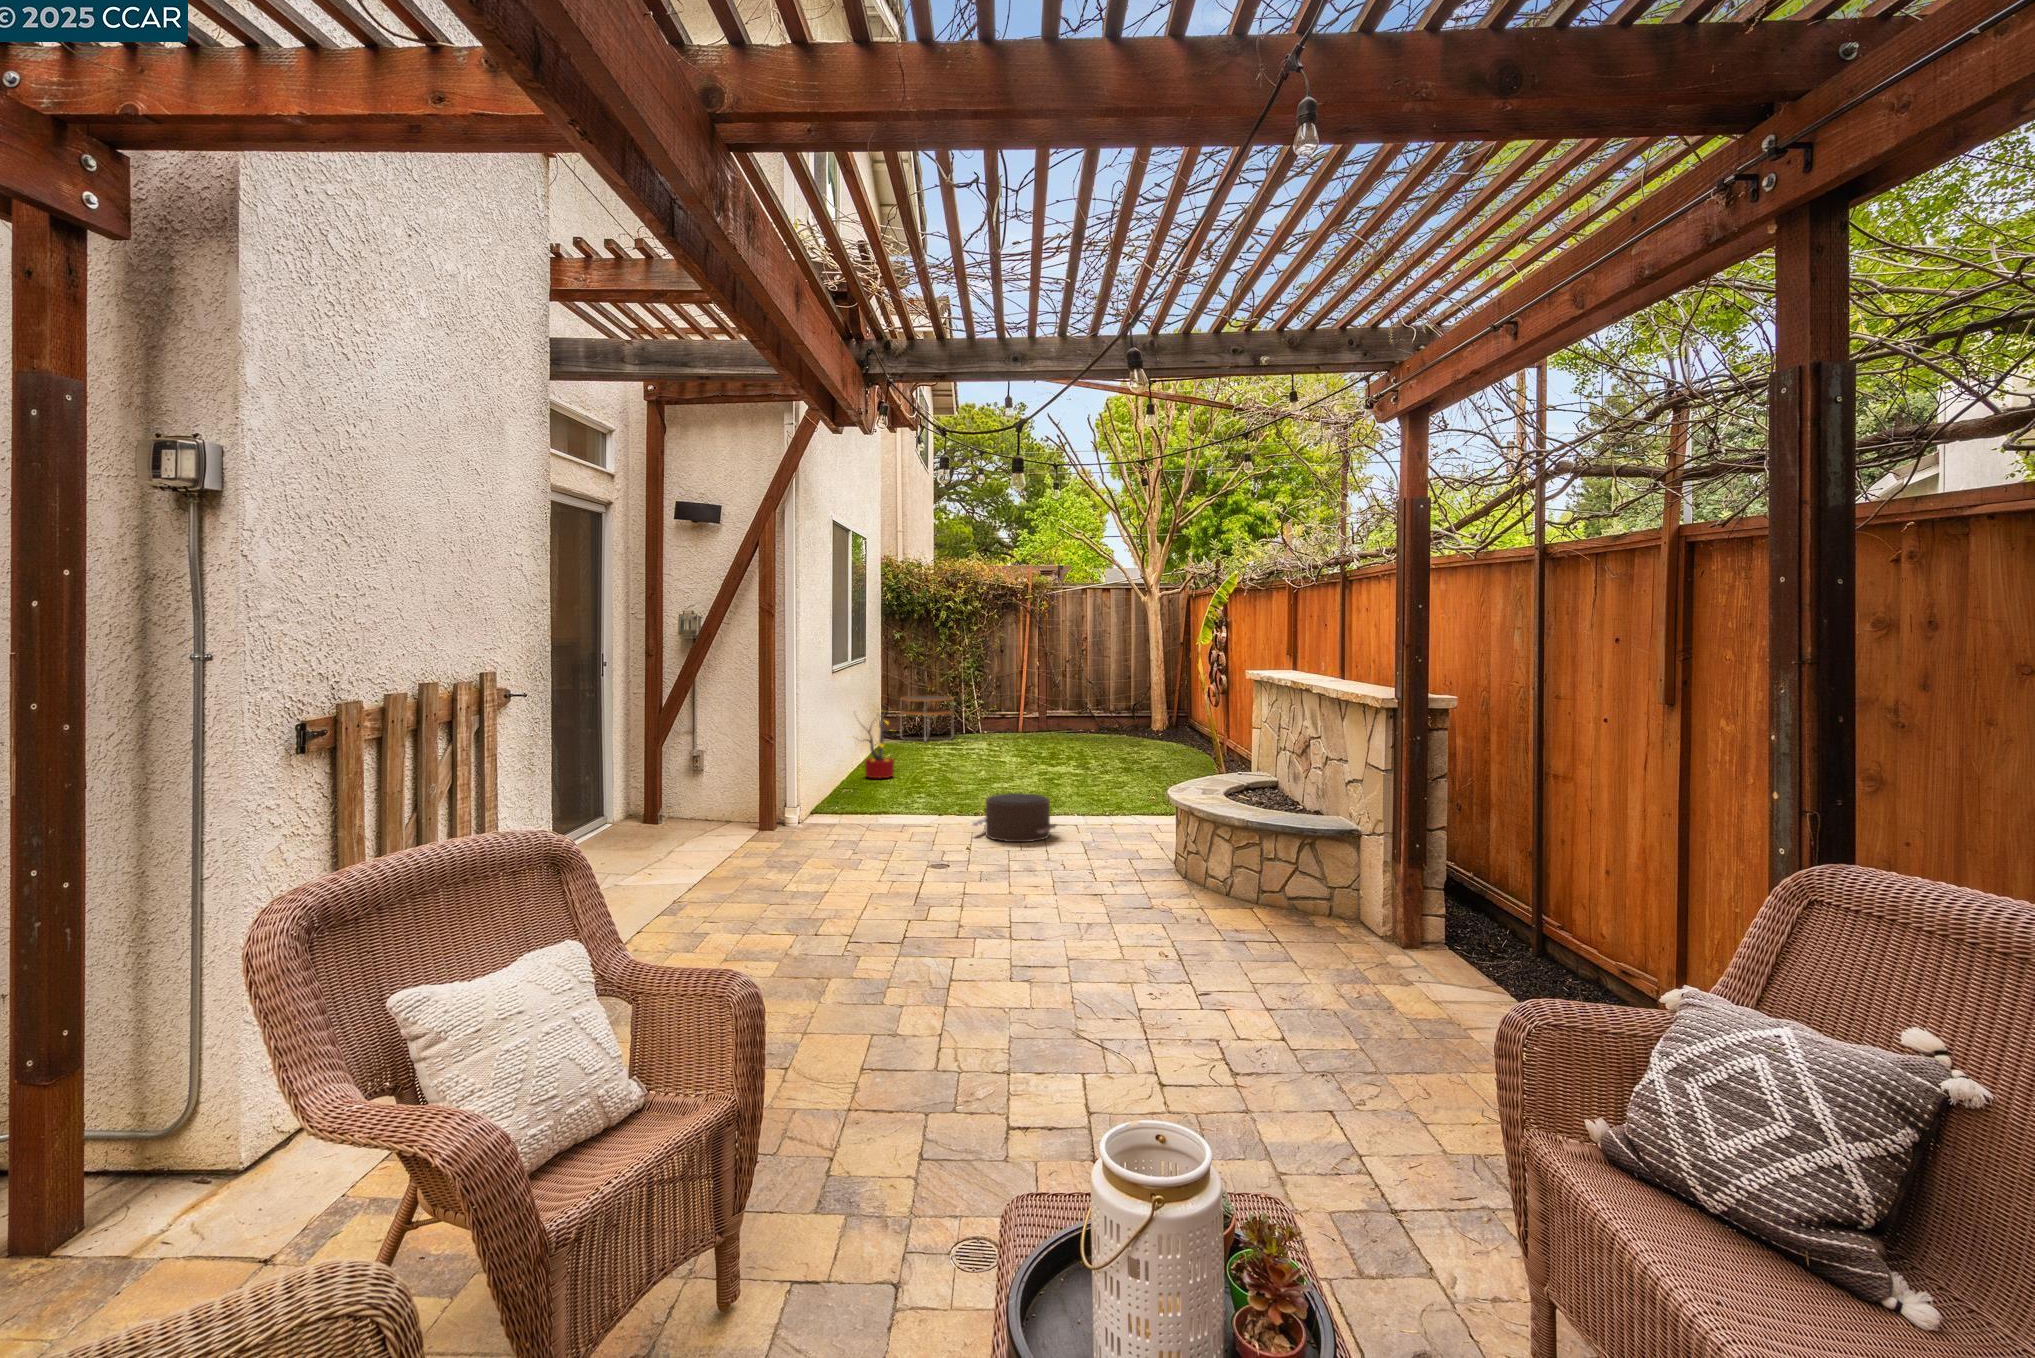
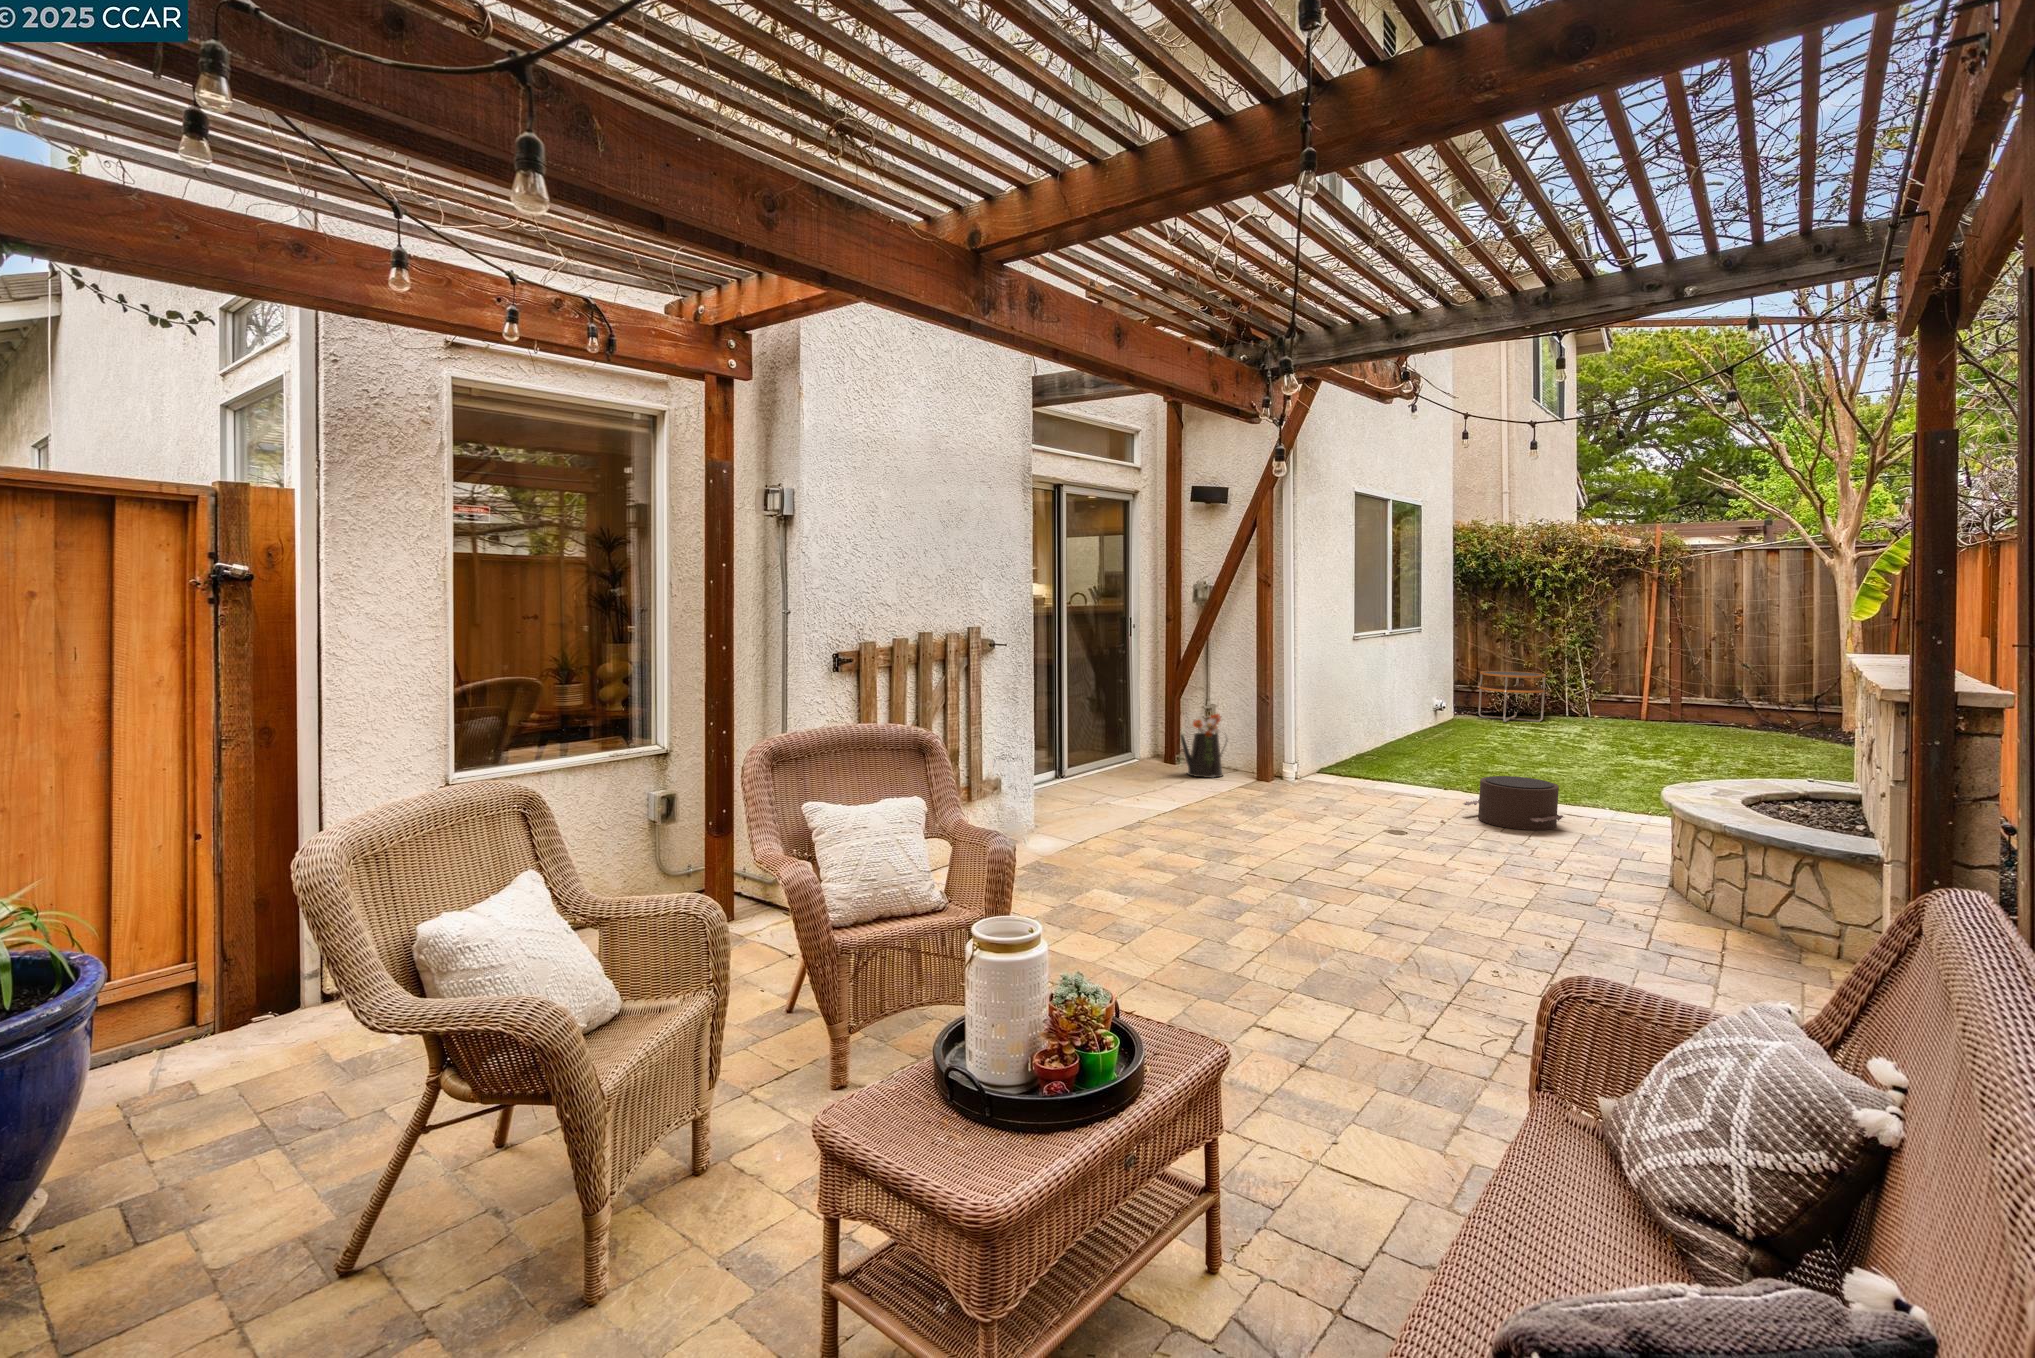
decorative plant: present [864,715,894,778] -> none [1379,677,1450,752]
watering can: none [668,759,717,832] -> present [1181,714,1226,778]

